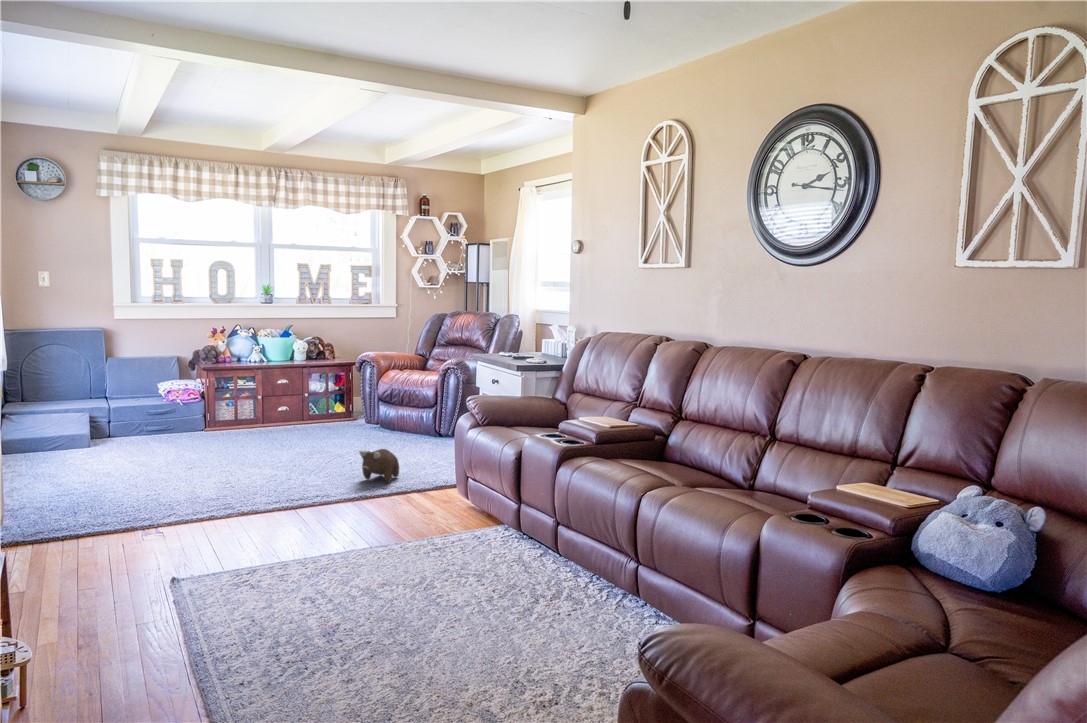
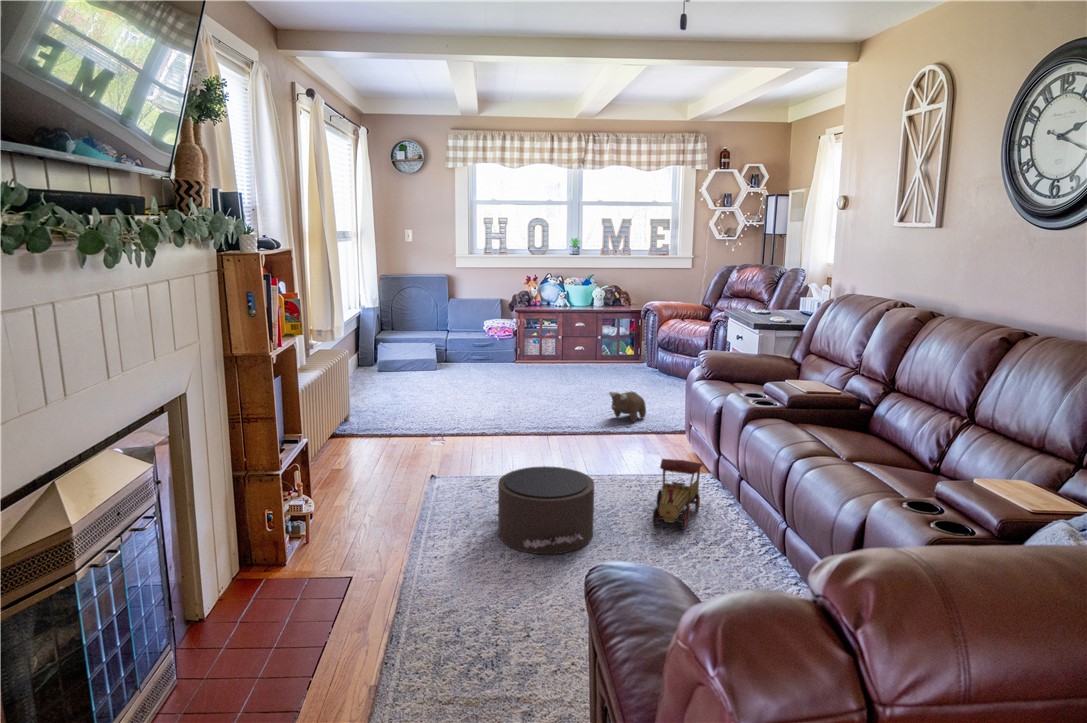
toy train: none [472,512,519,591] -> present [652,459,703,530]
pouf: none [287,540,428,652] -> present [495,466,594,554]

